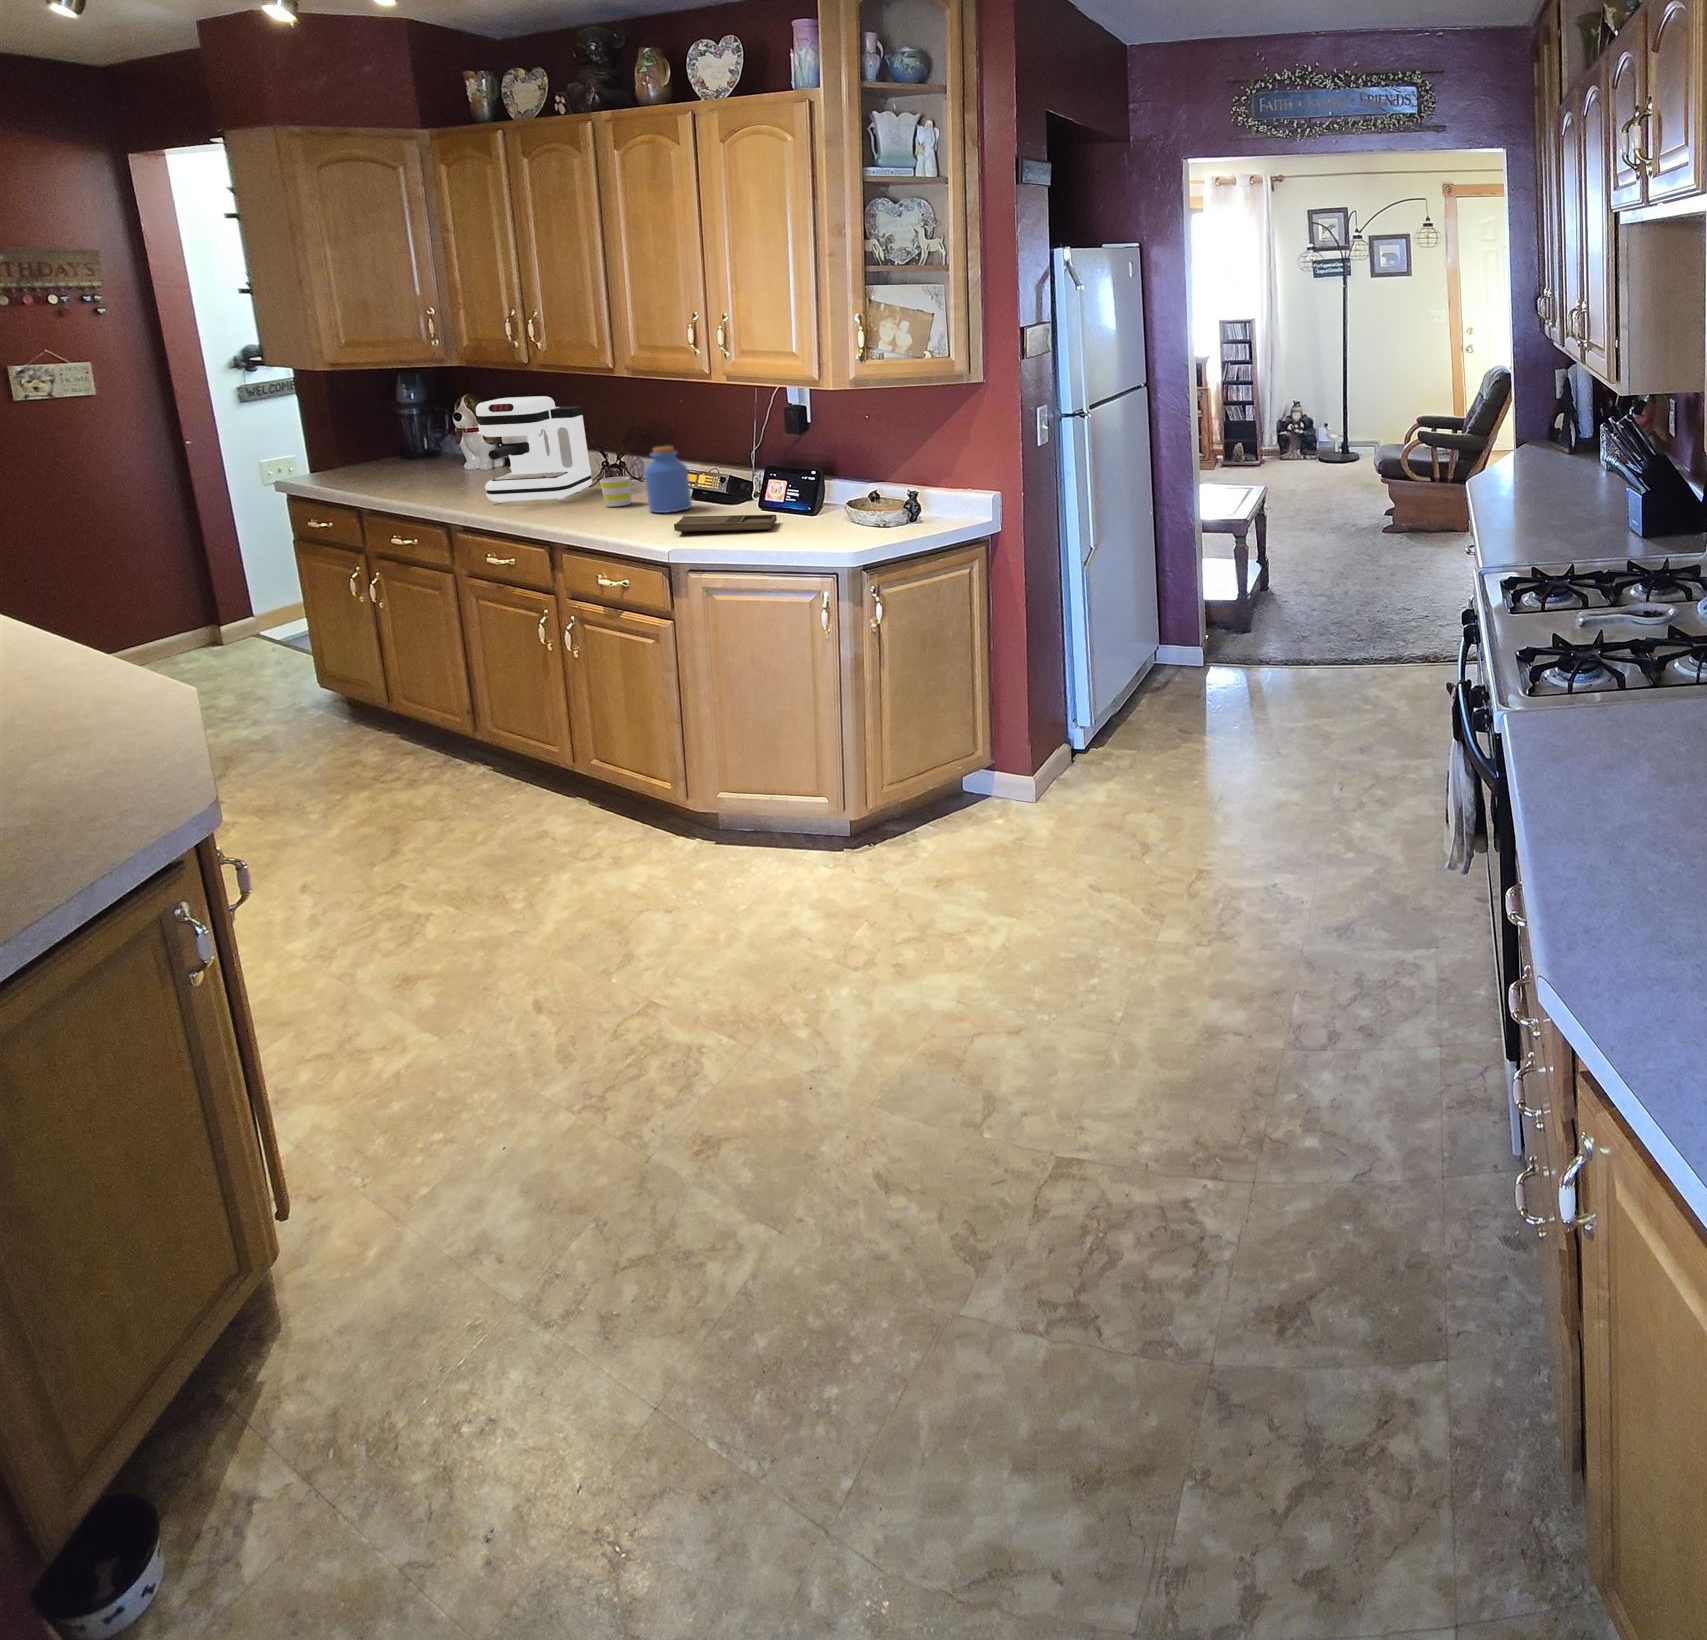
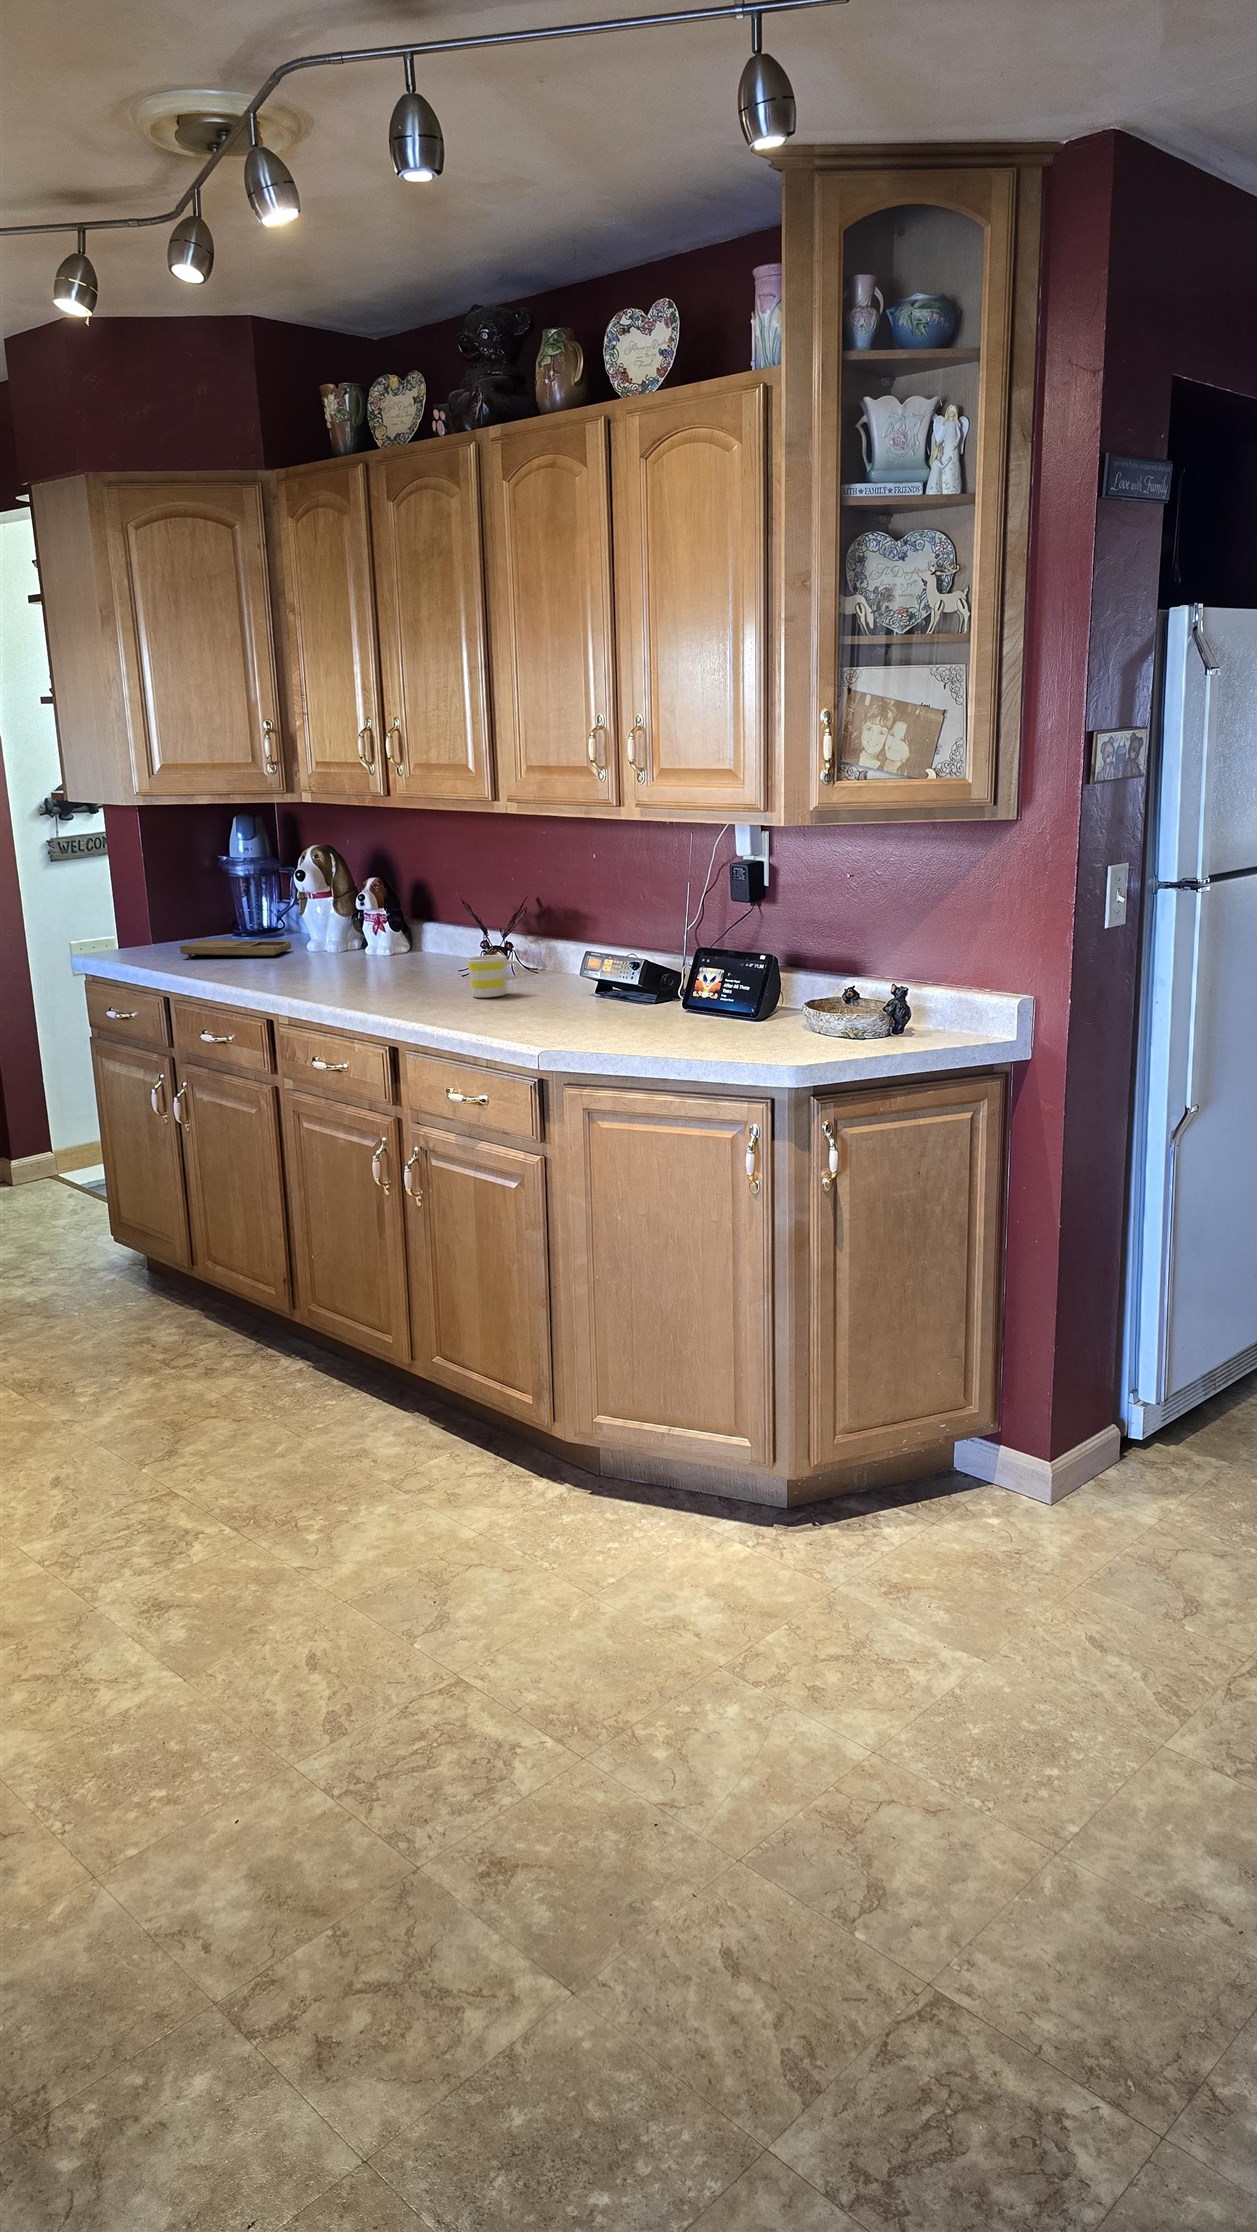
coffee maker: present [476,396,592,503] -> none [319,839,458,989]
jar: present [644,446,692,513] -> none [525,911,586,1007]
tray: present [674,515,777,535] -> present [180,940,291,958]

